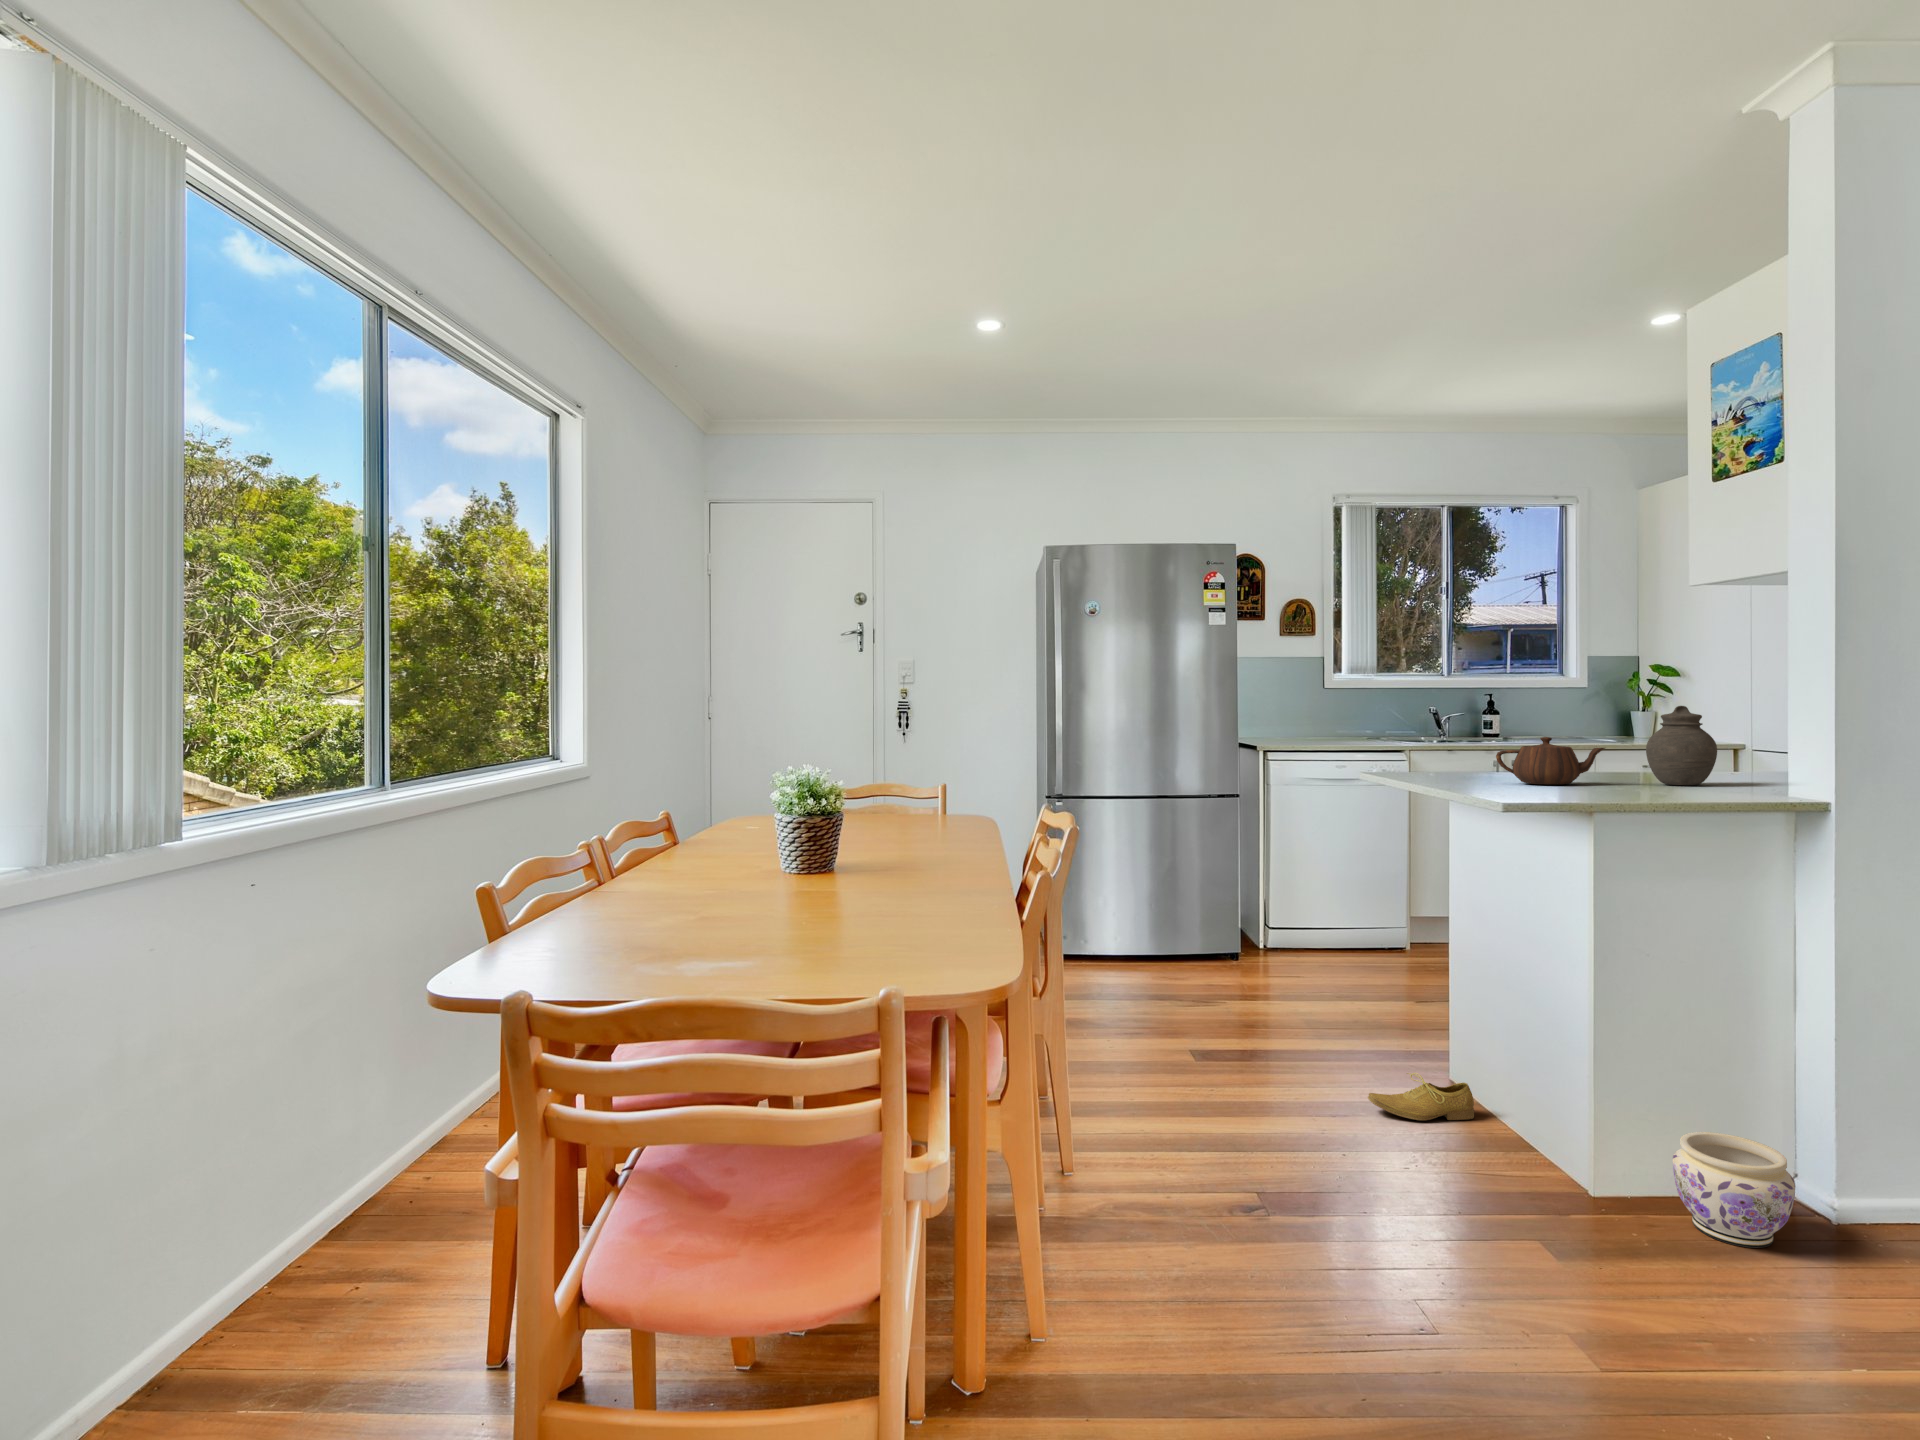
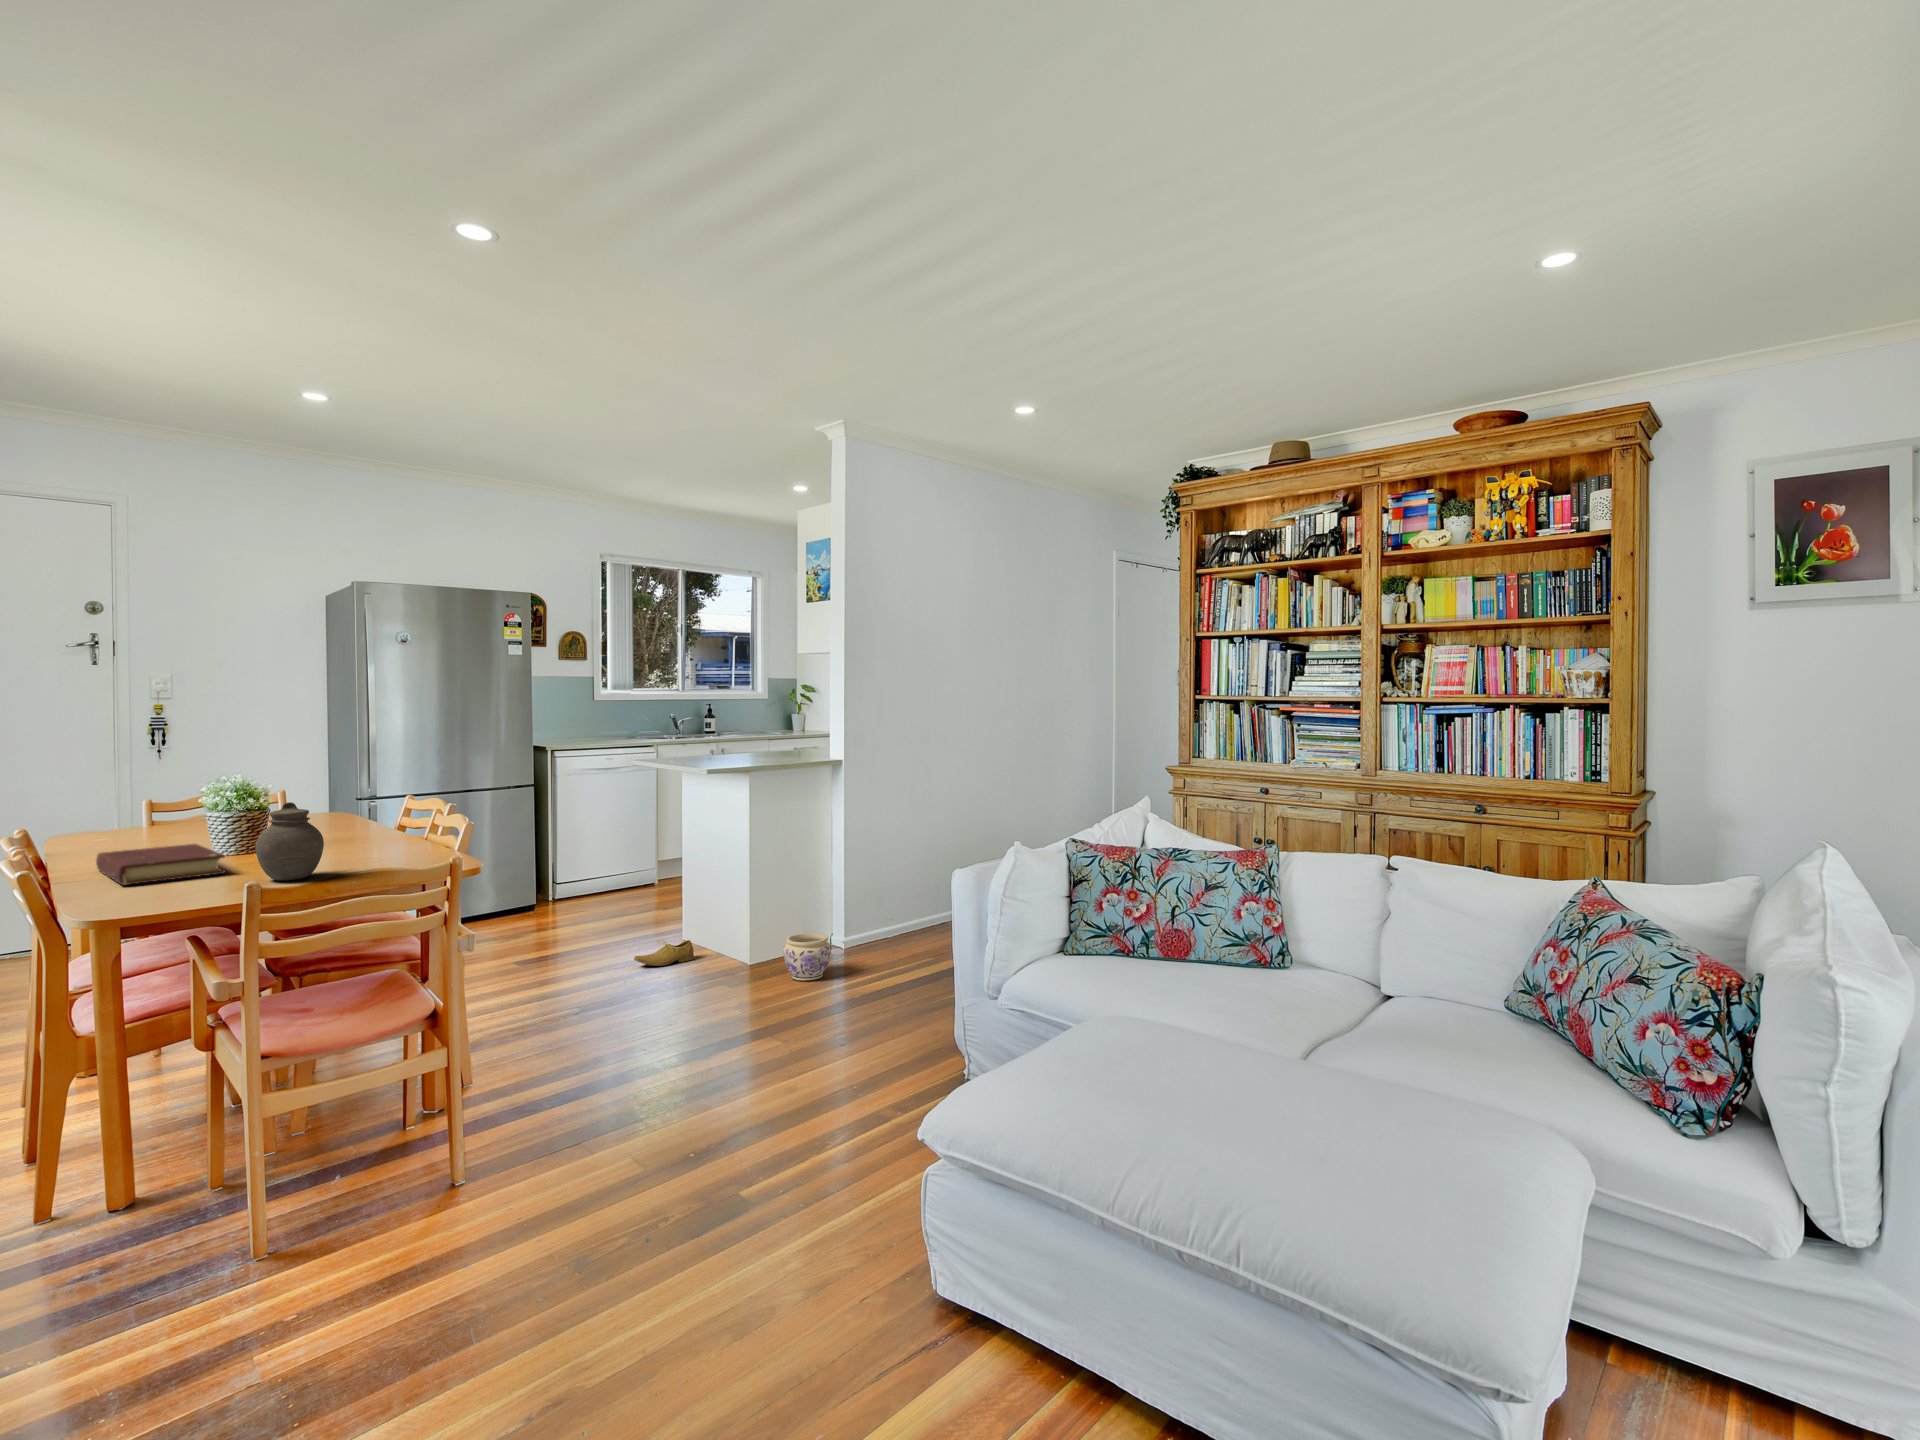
jar: present [1646,706,1717,785] -> present [256,802,324,880]
teapot: present [1496,737,1605,784] -> none [704,739,759,765]
book: none [607,856,744,912] -> present [96,844,225,885]

